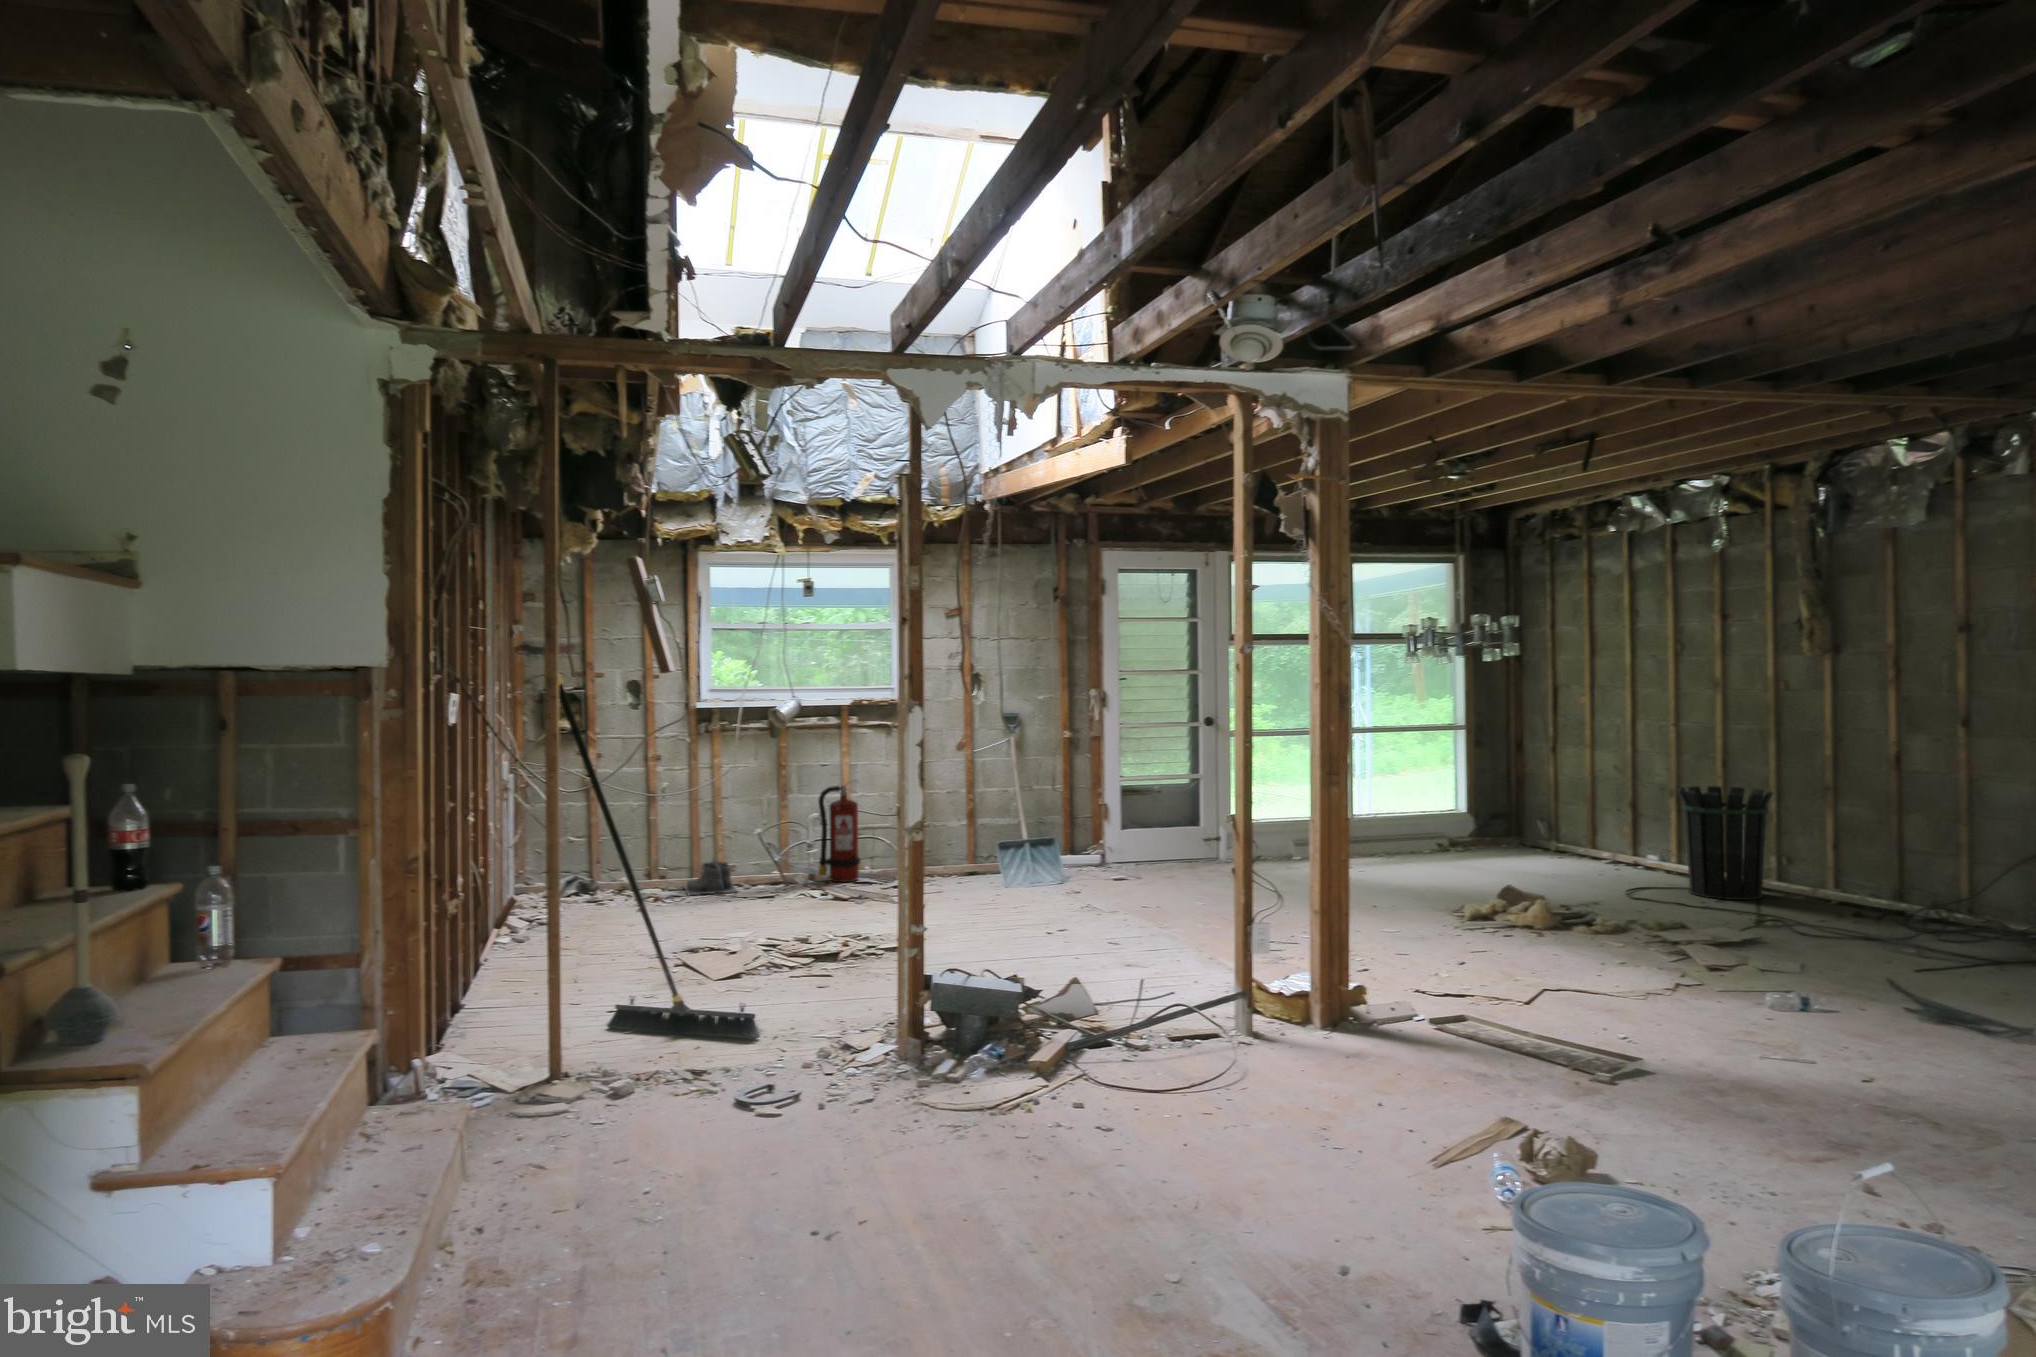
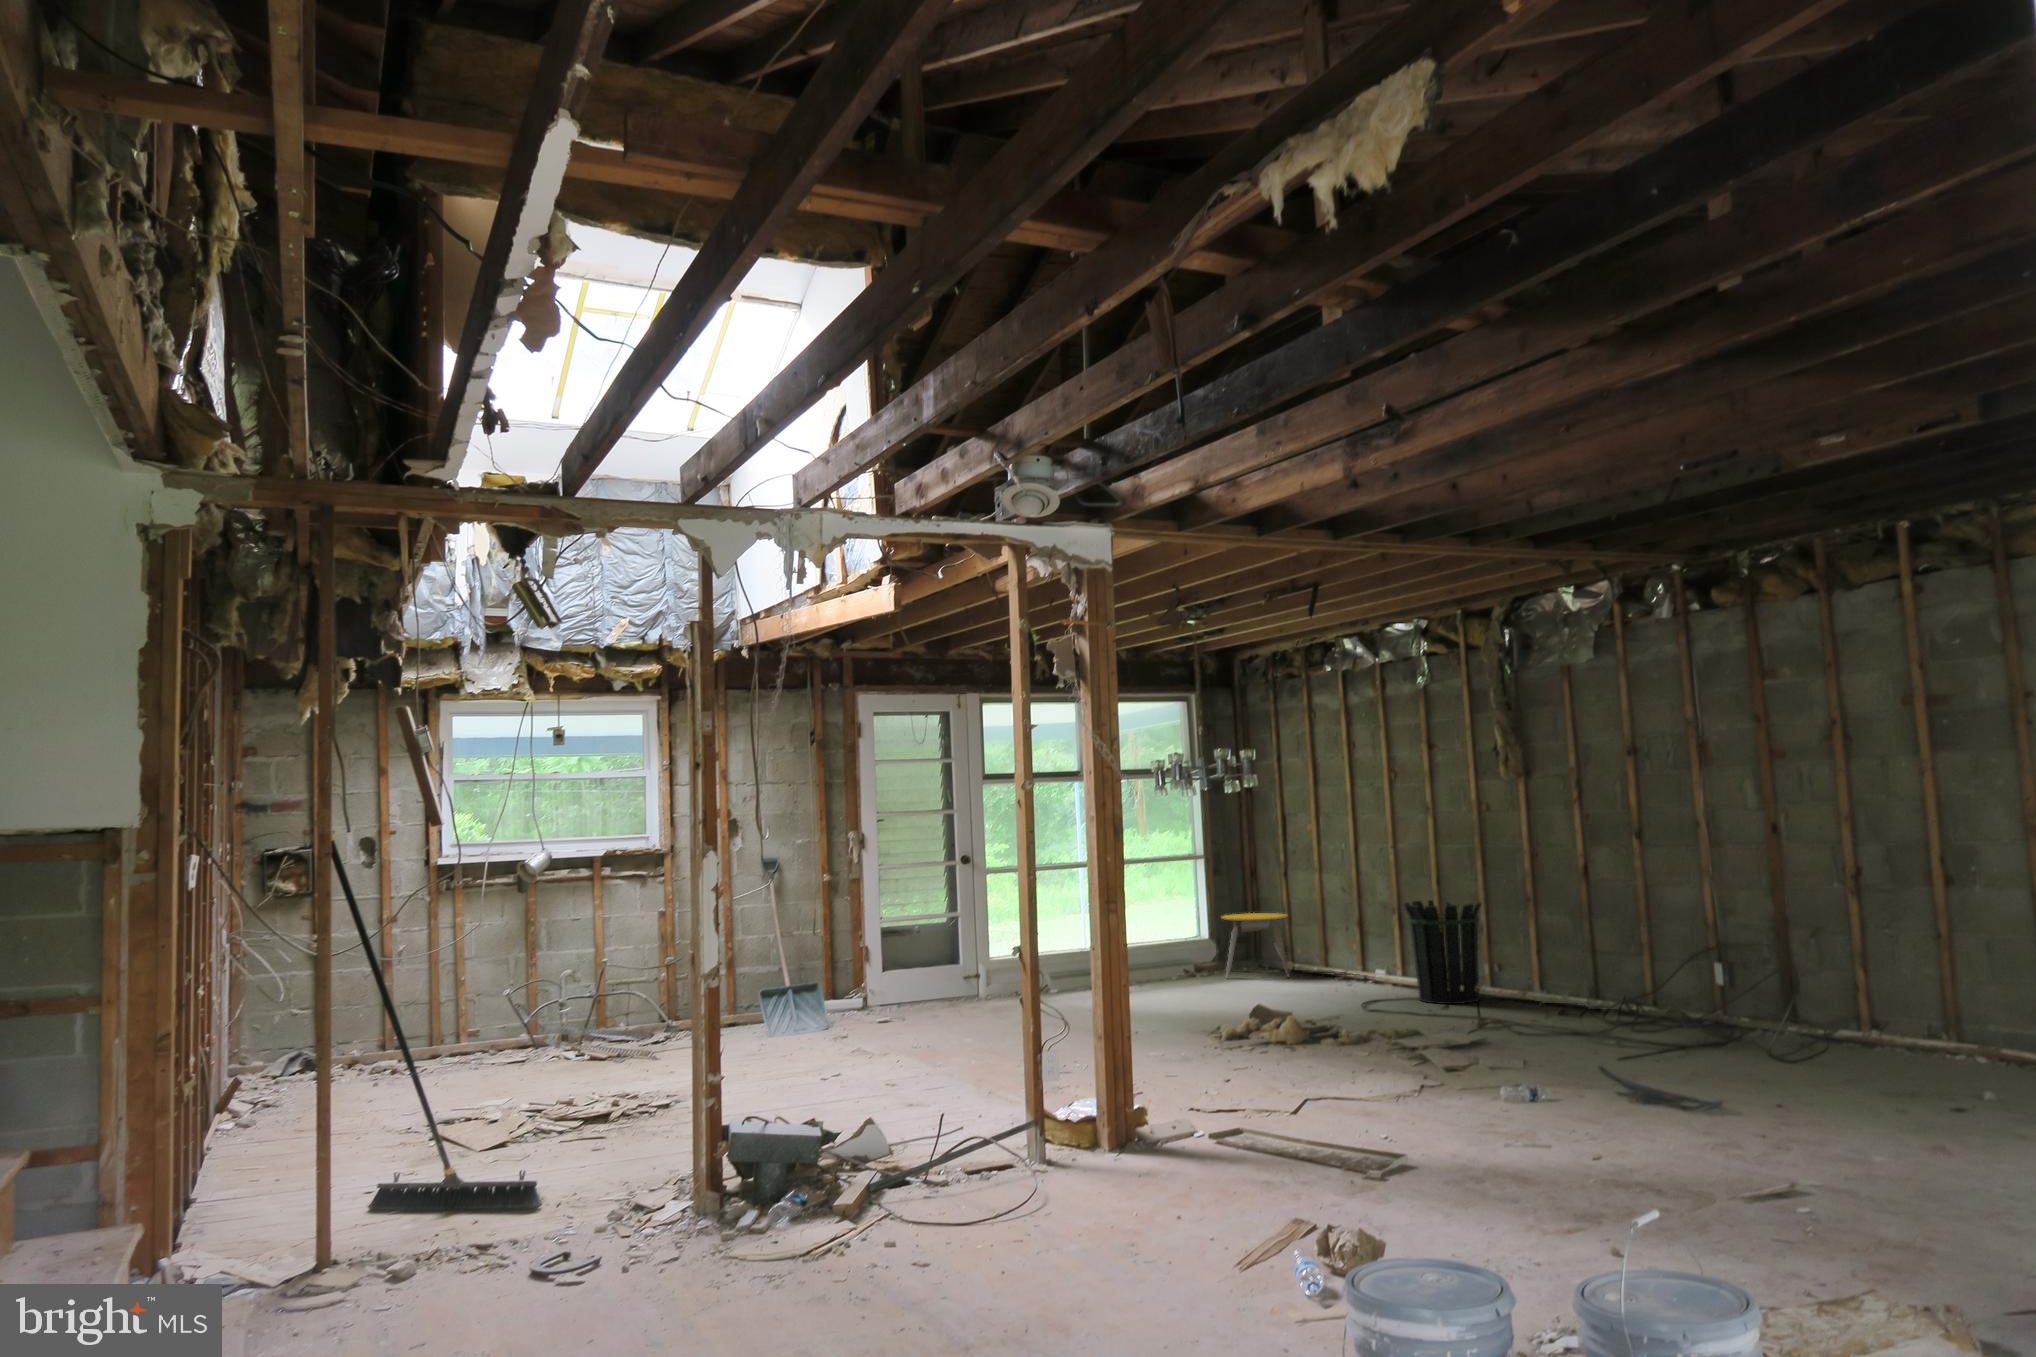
fire extinguisher: present [818,781,861,882] -> none [568,934,616,1048]
stool: none [1468,789,1544,858] -> present [1222,913,1290,978]
boots: present [684,860,737,895] -> none [412,1031,479,1073]

